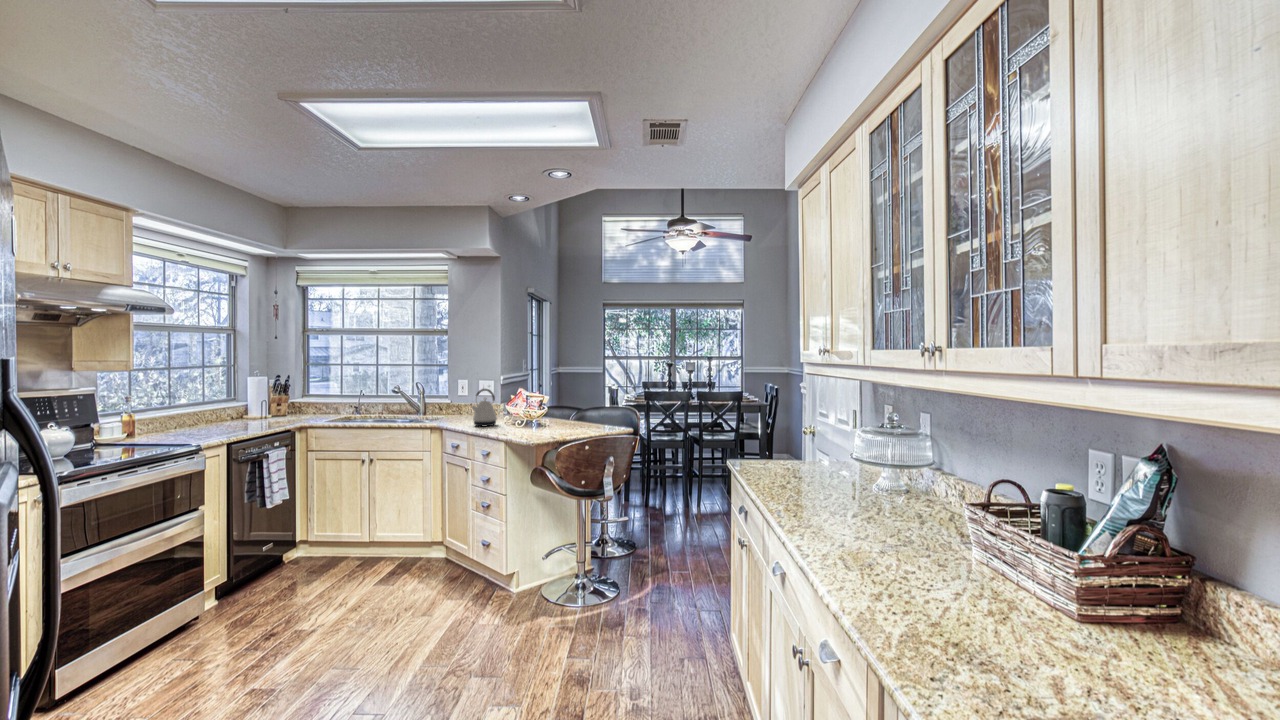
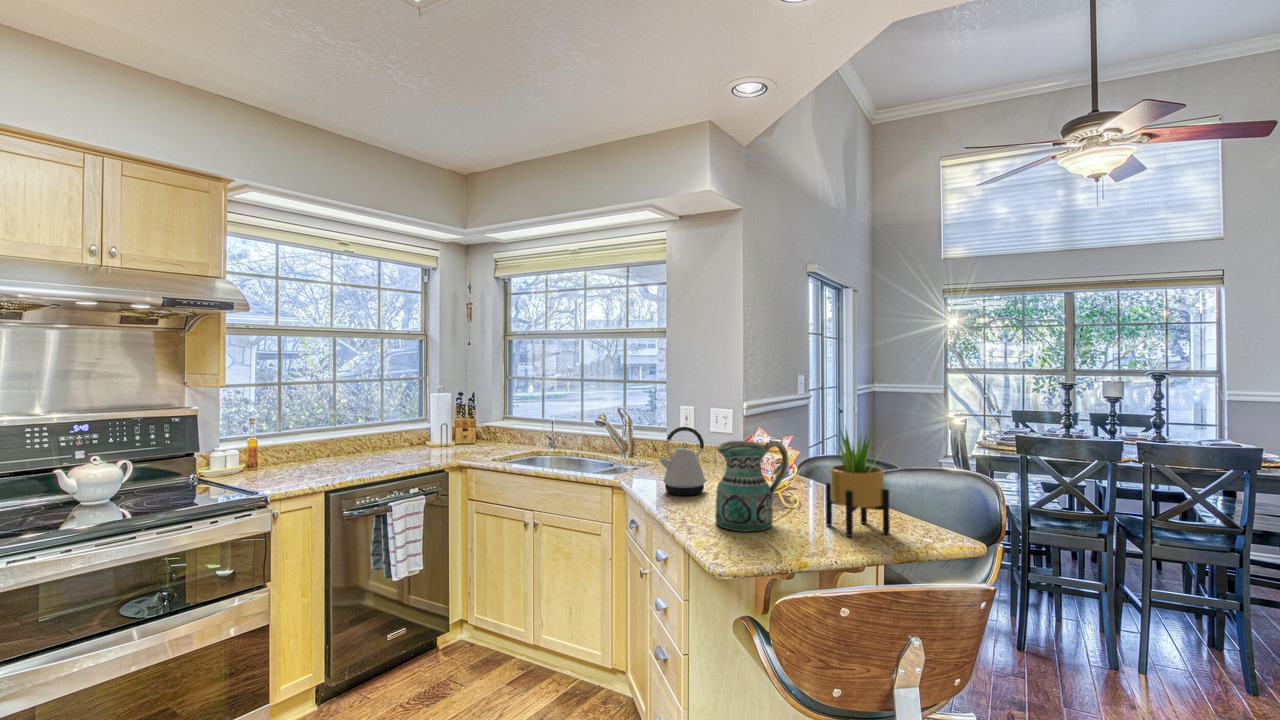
potted plant: none [567,381,595,430] -> present [826,430,890,537]
ceramic pitcher: none [516,390,550,432] -> present [715,441,788,532]

